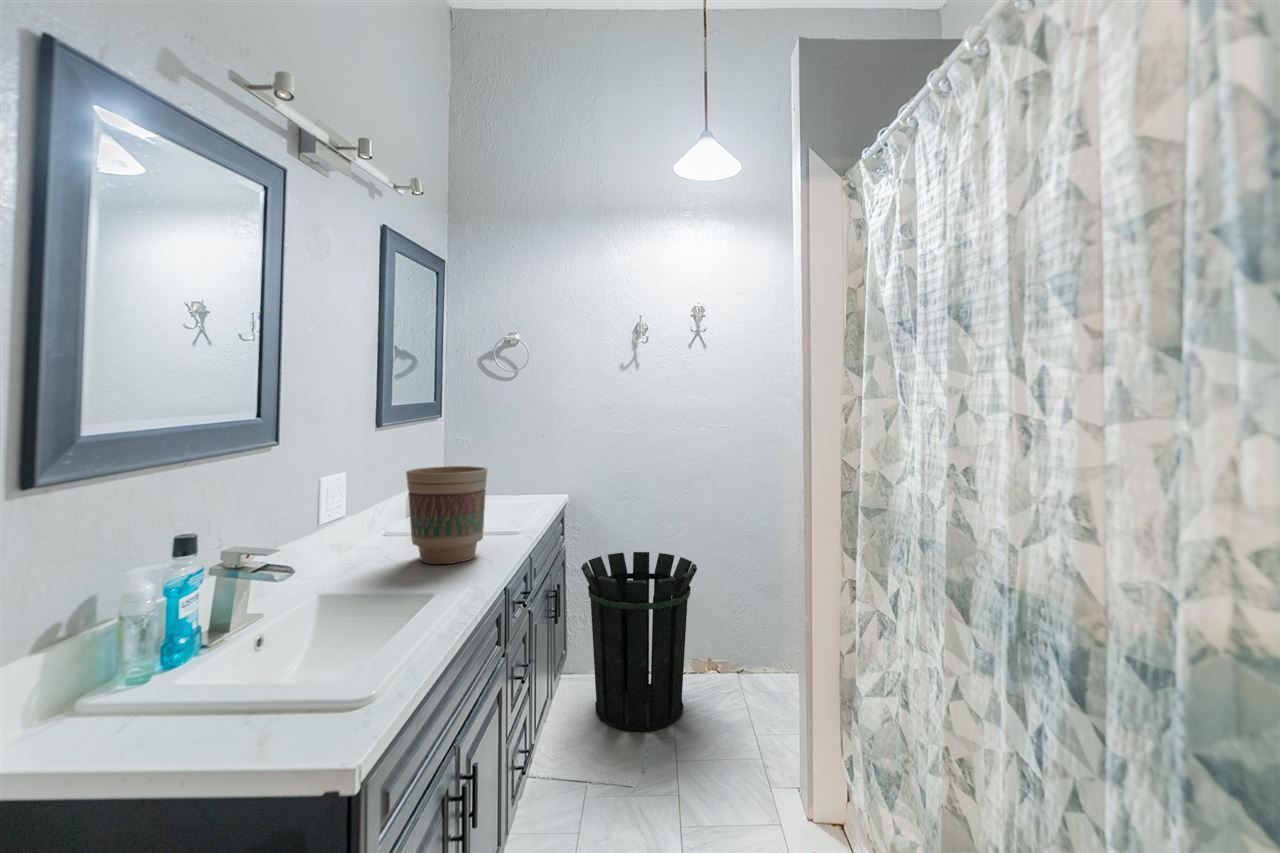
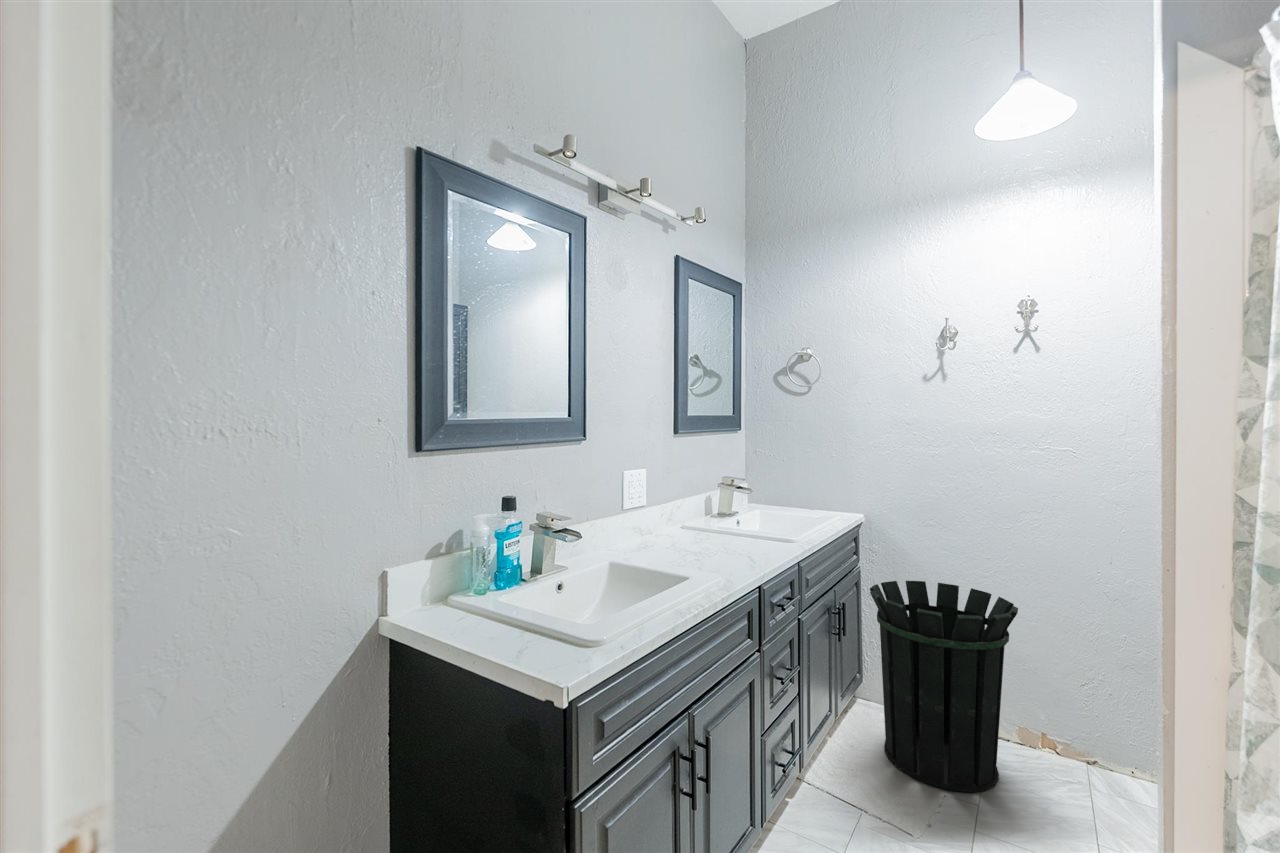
flower pot: present [406,466,487,564] -> none [683,468,754,555]

